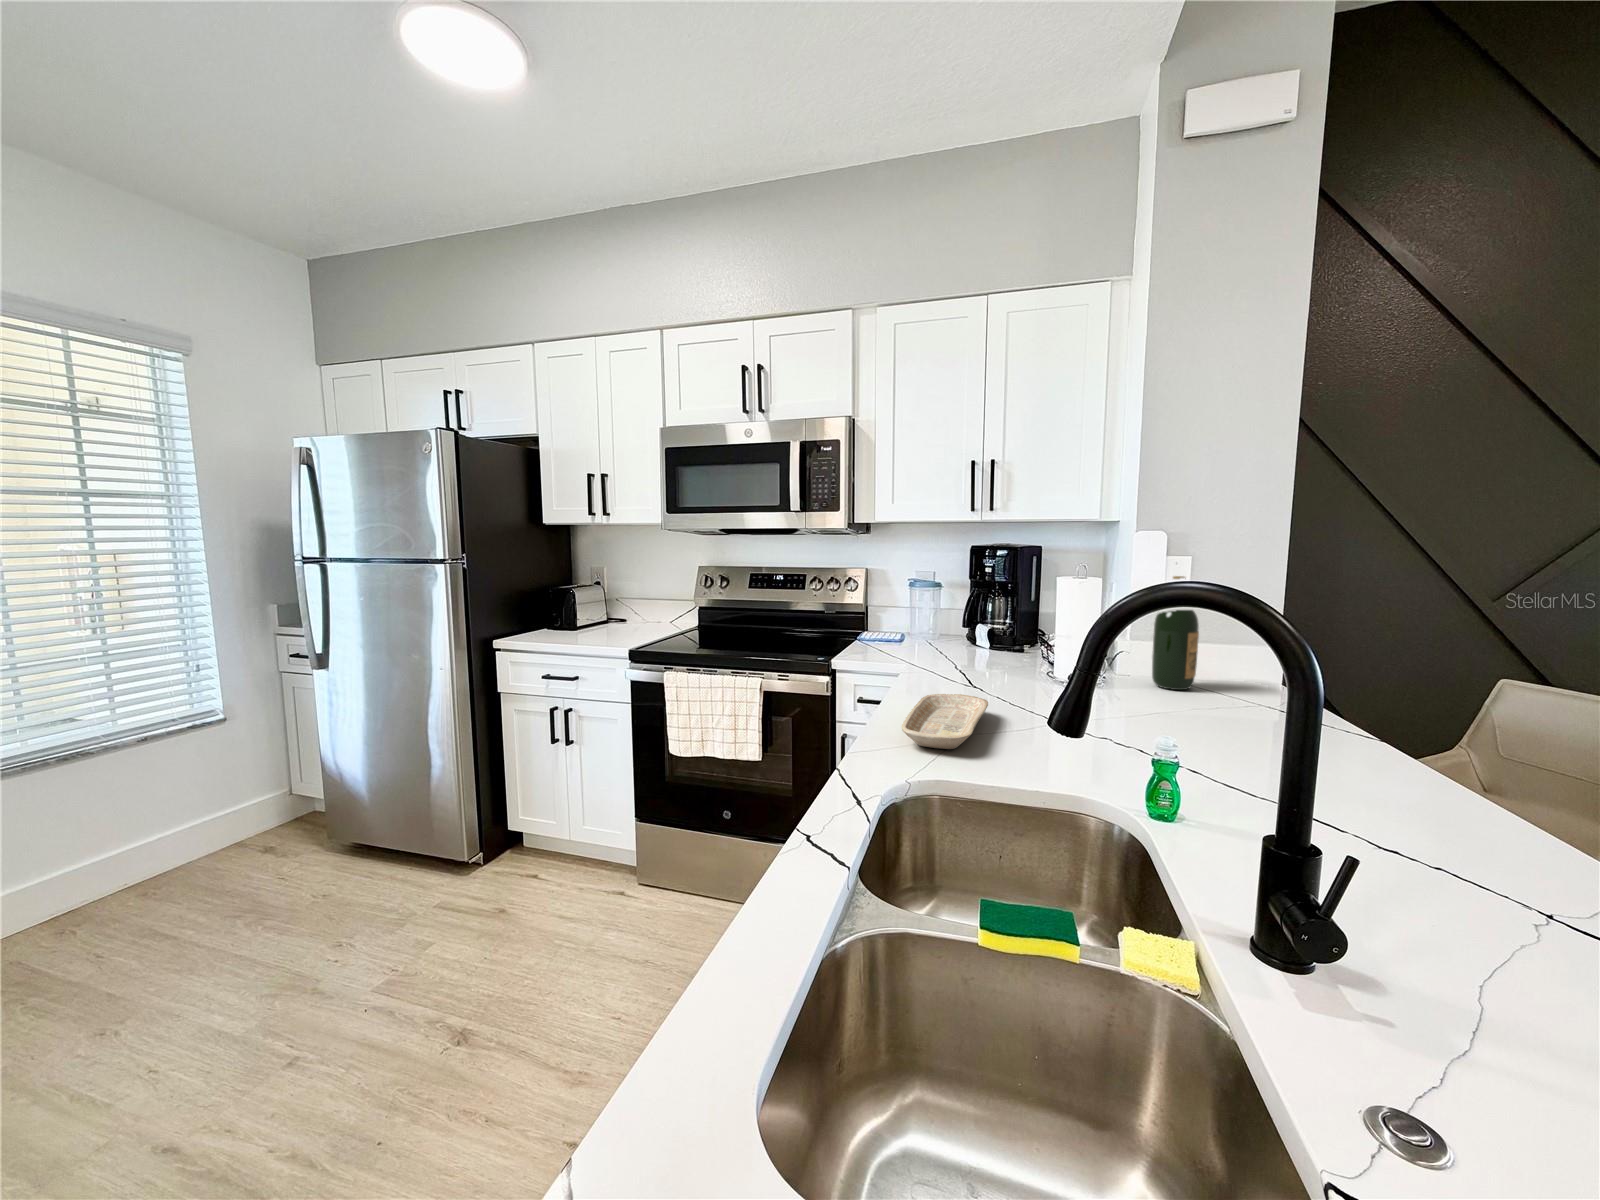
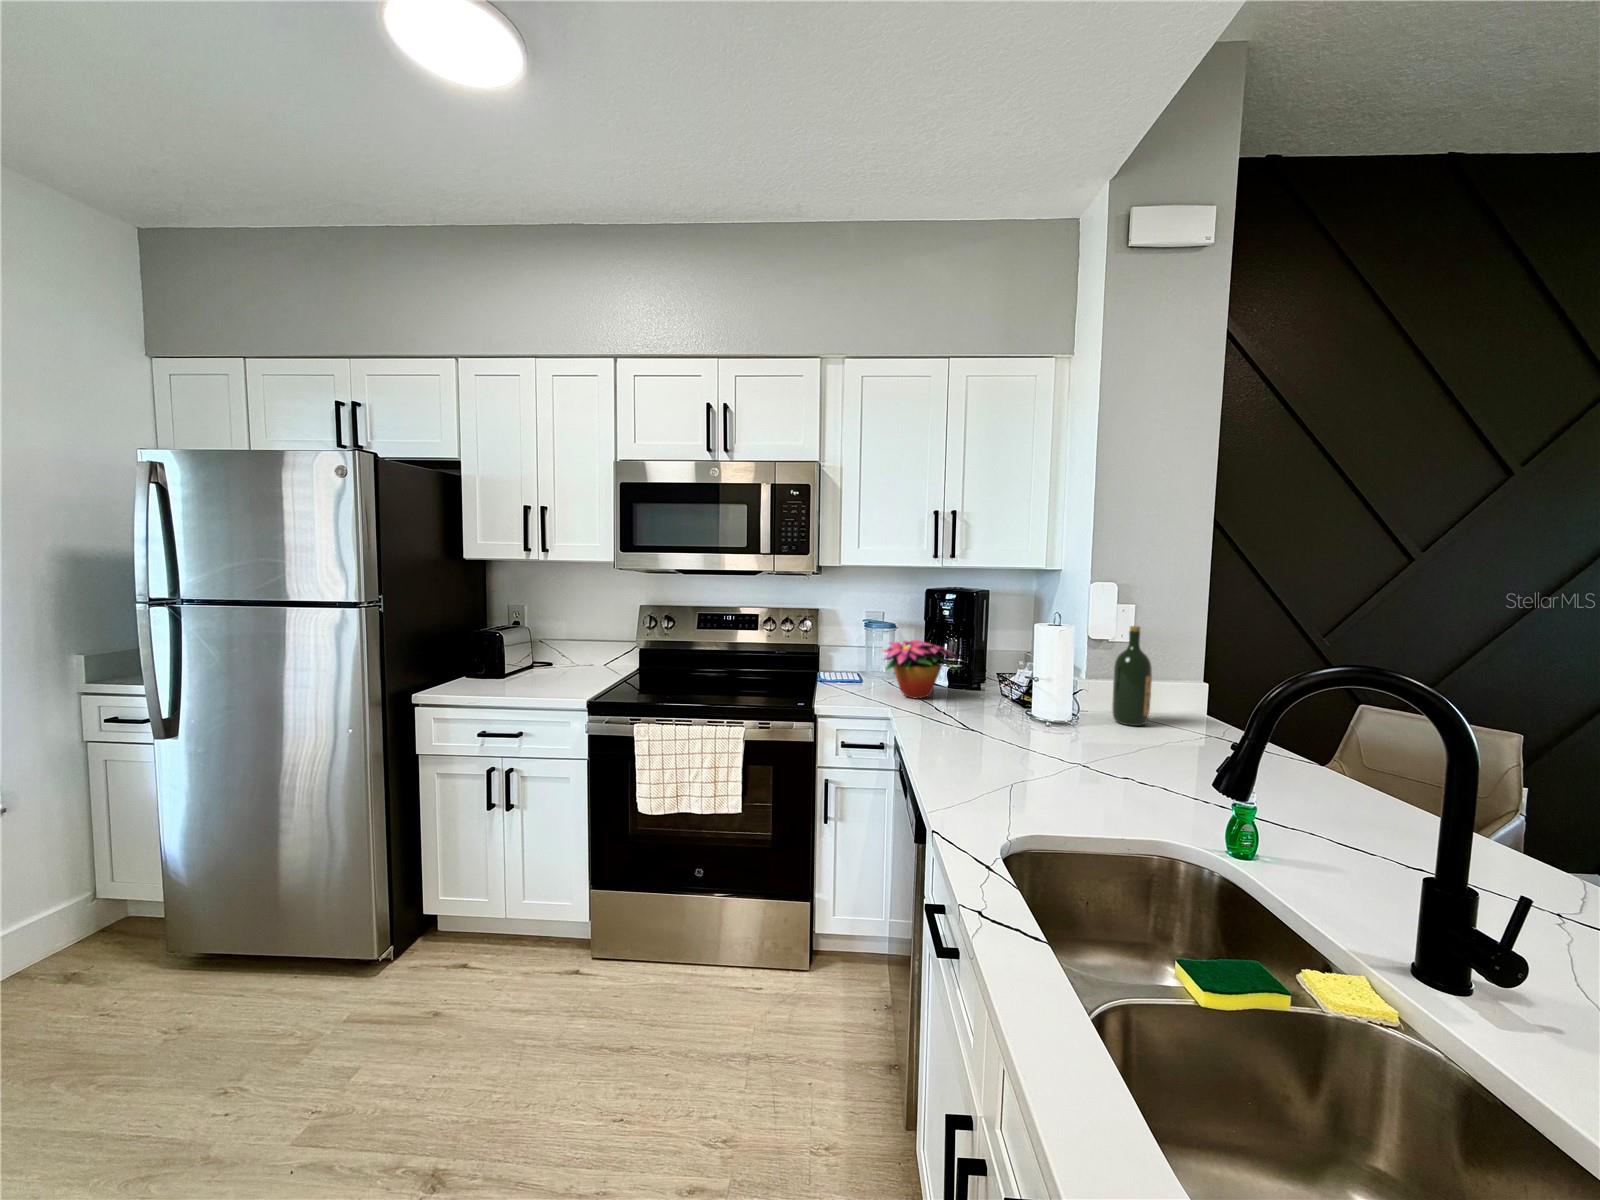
flower arrangement: none [903,594,993,657] -> present [882,639,954,698]
tray: present [901,694,988,749] -> none [953,744,1032,804]

